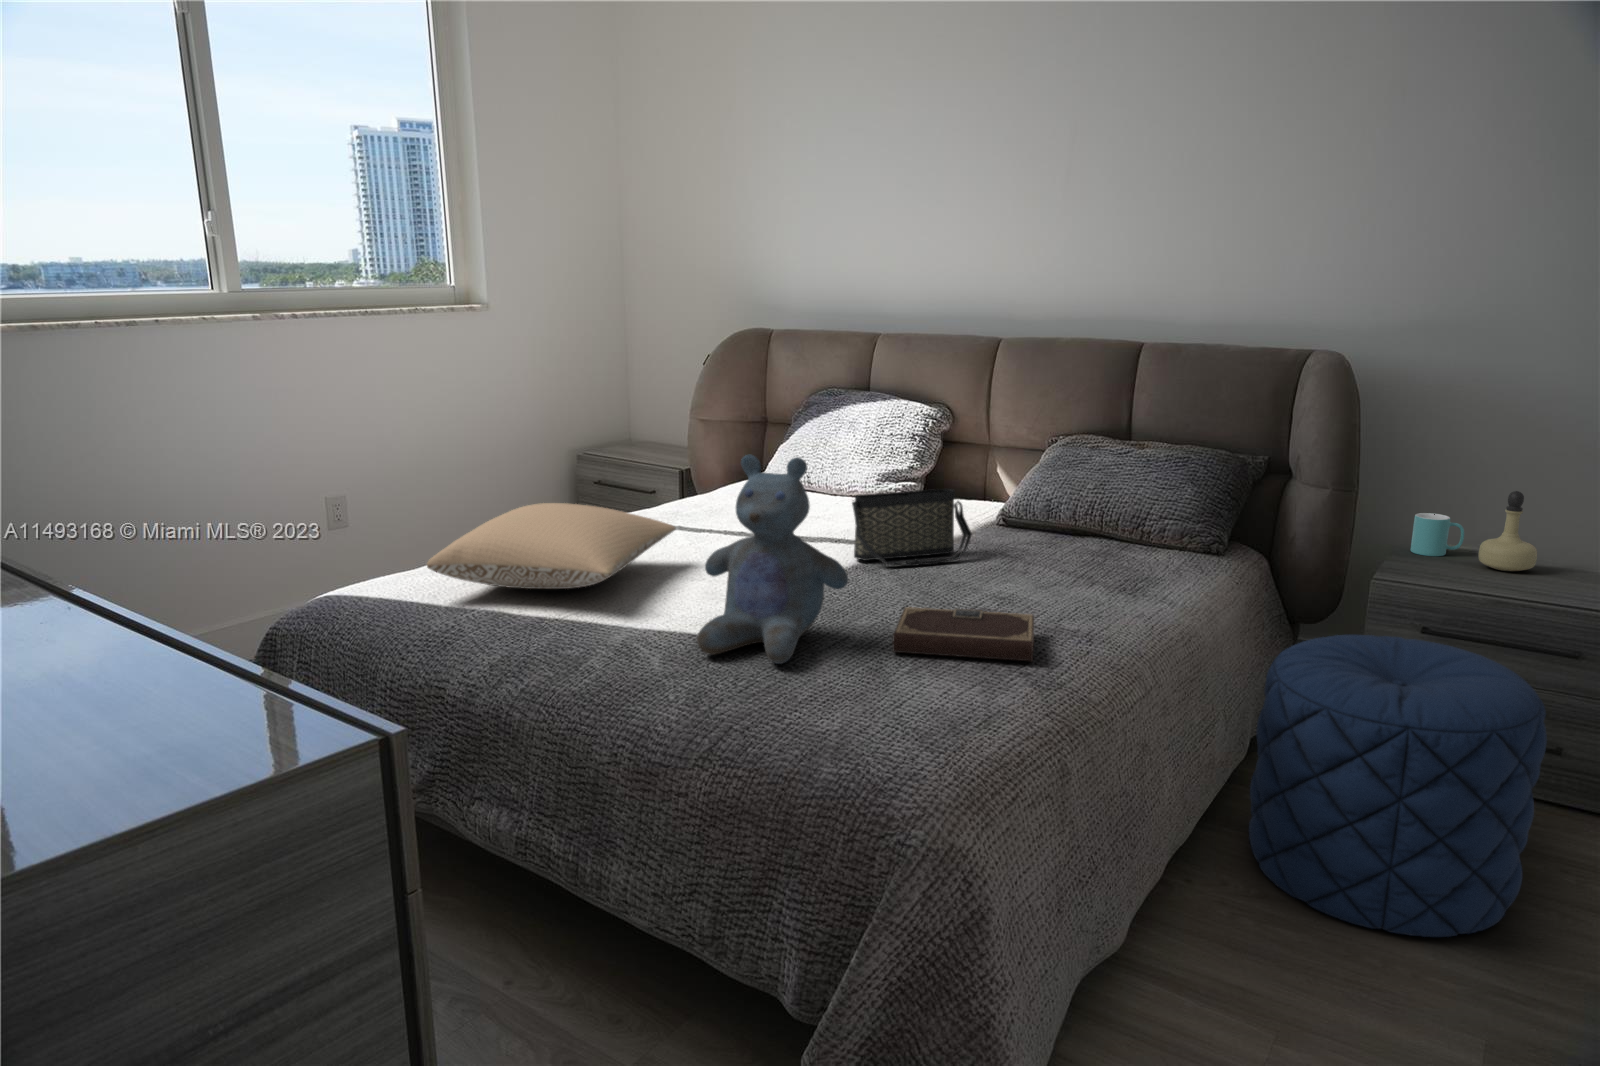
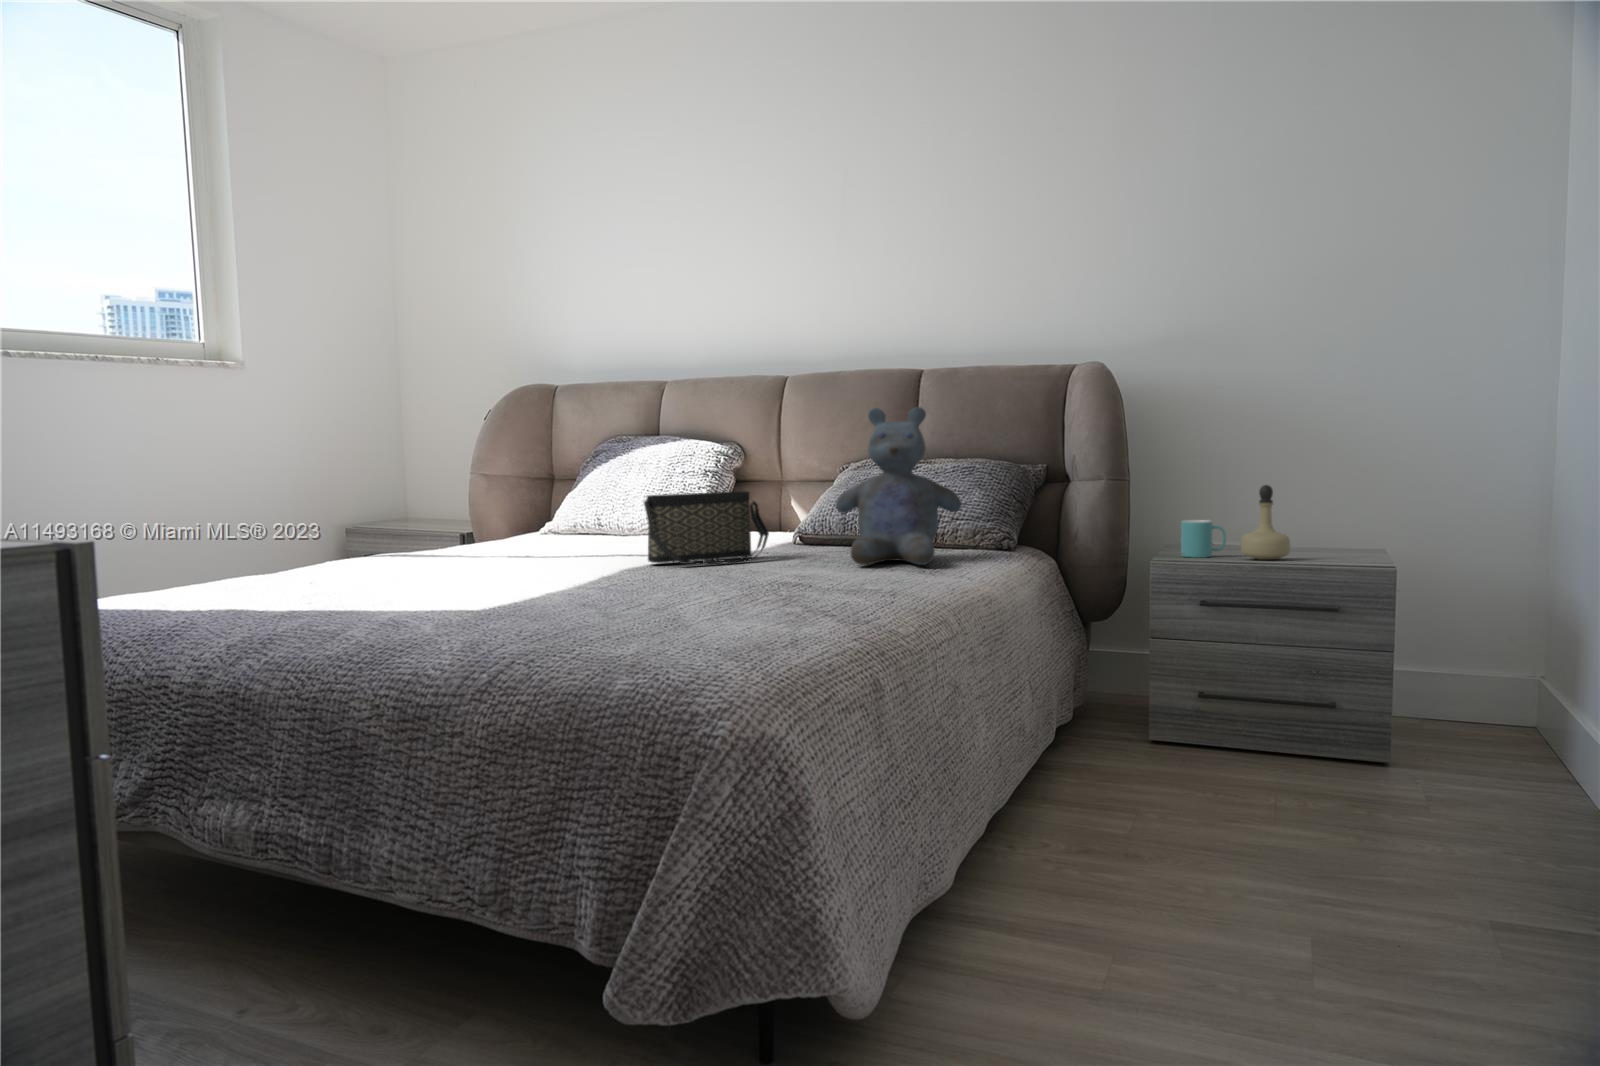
stuffed bear: present [697,455,848,664] -> present [835,407,962,565]
pillow: present [427,503,675,589] -> none [153,504,452,590]
notebook: present [892,607,1034,661] -> none [691,571,837,606]
pouf: present [1249,635,1547,937] -> none [1061,600,1323,874]

